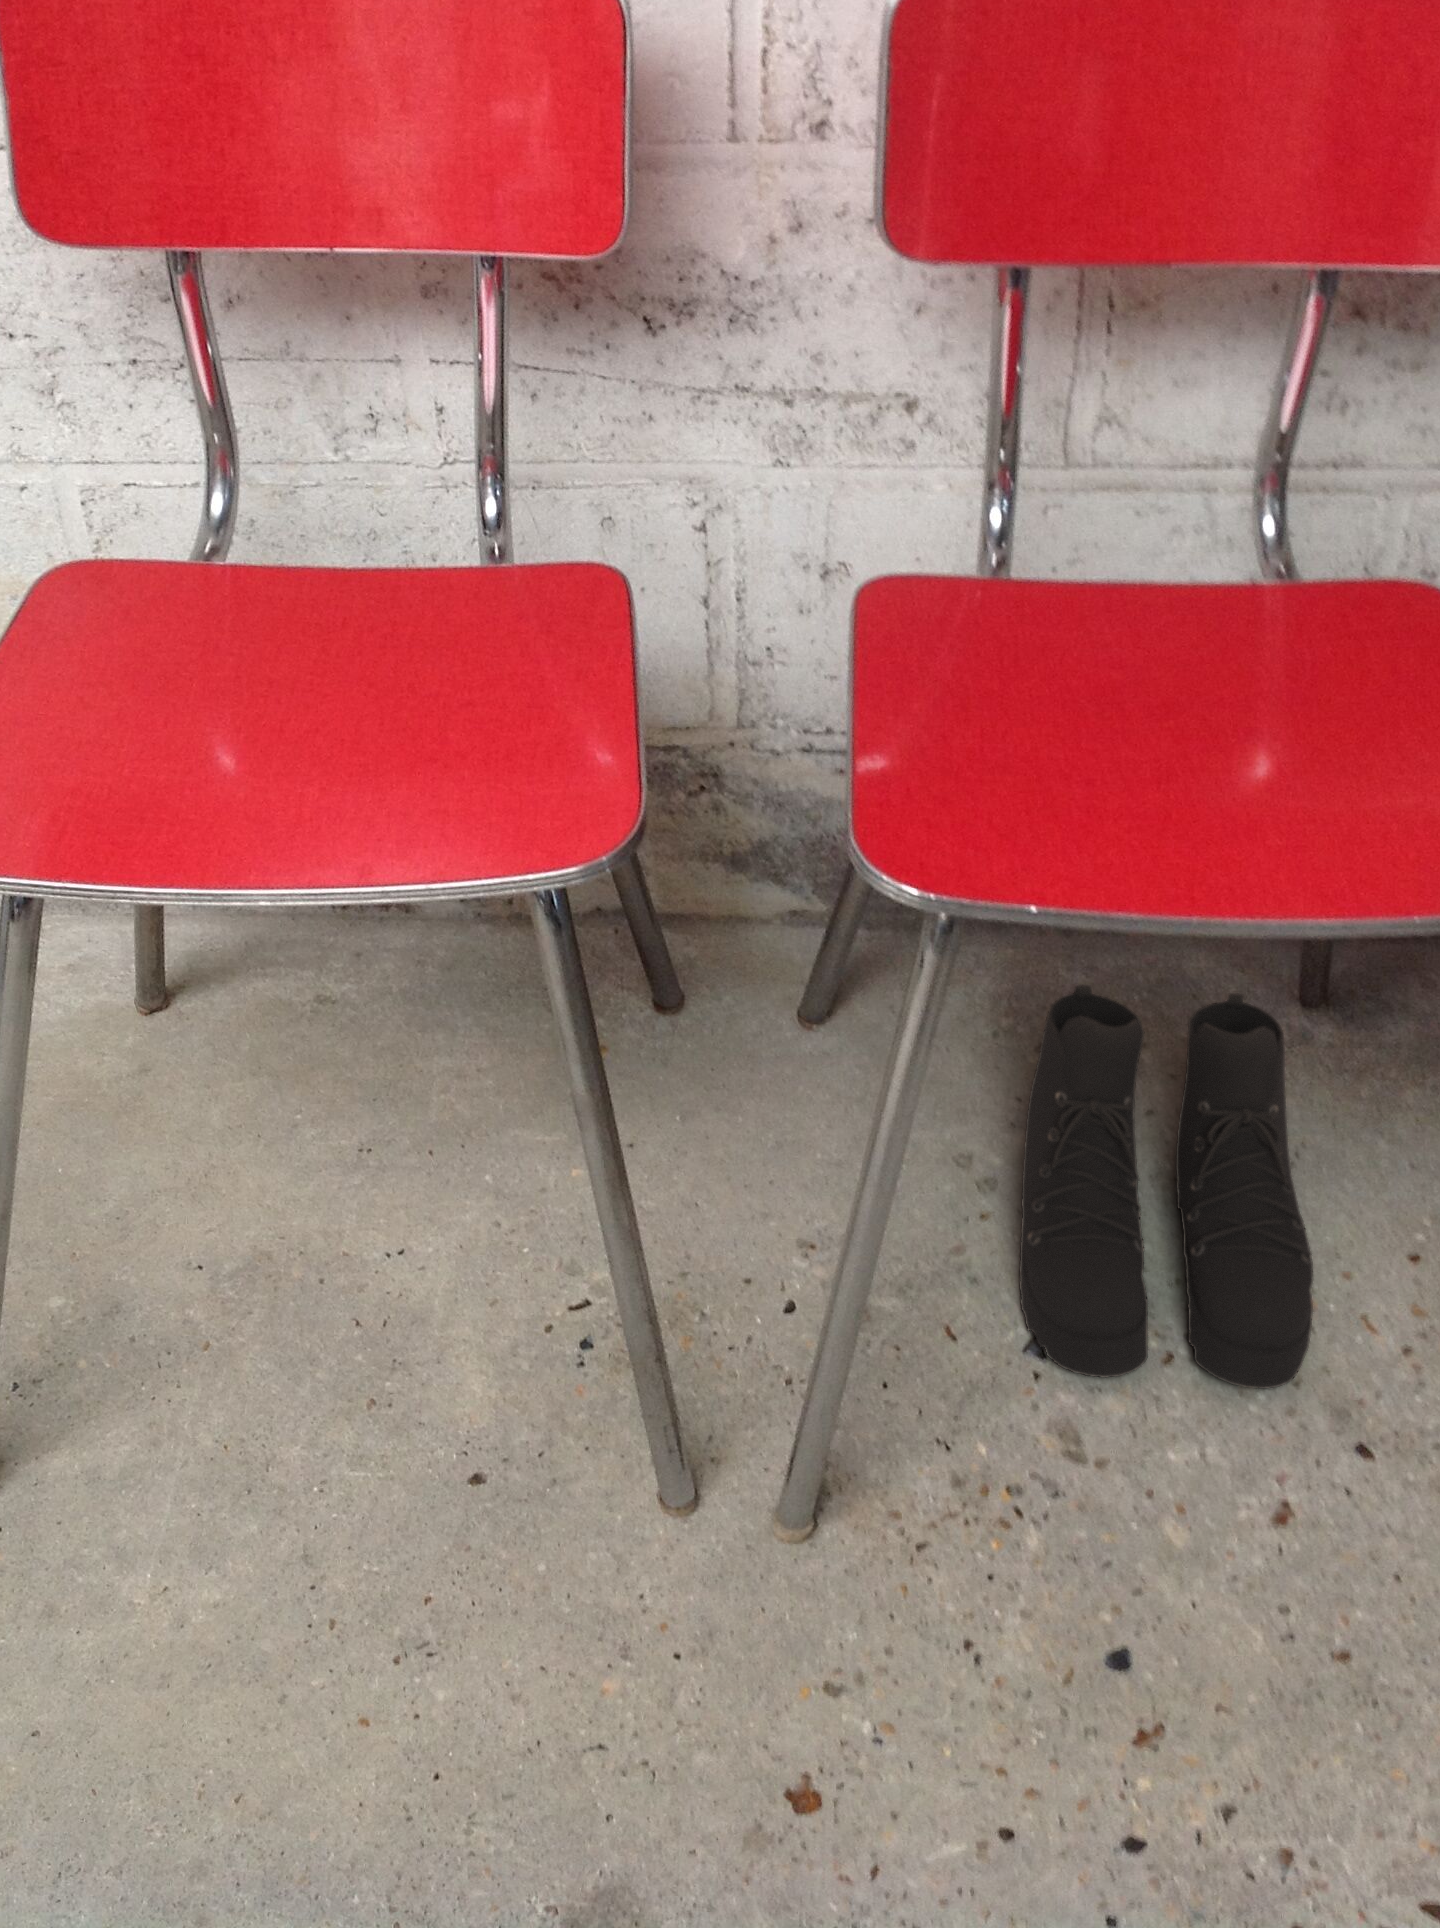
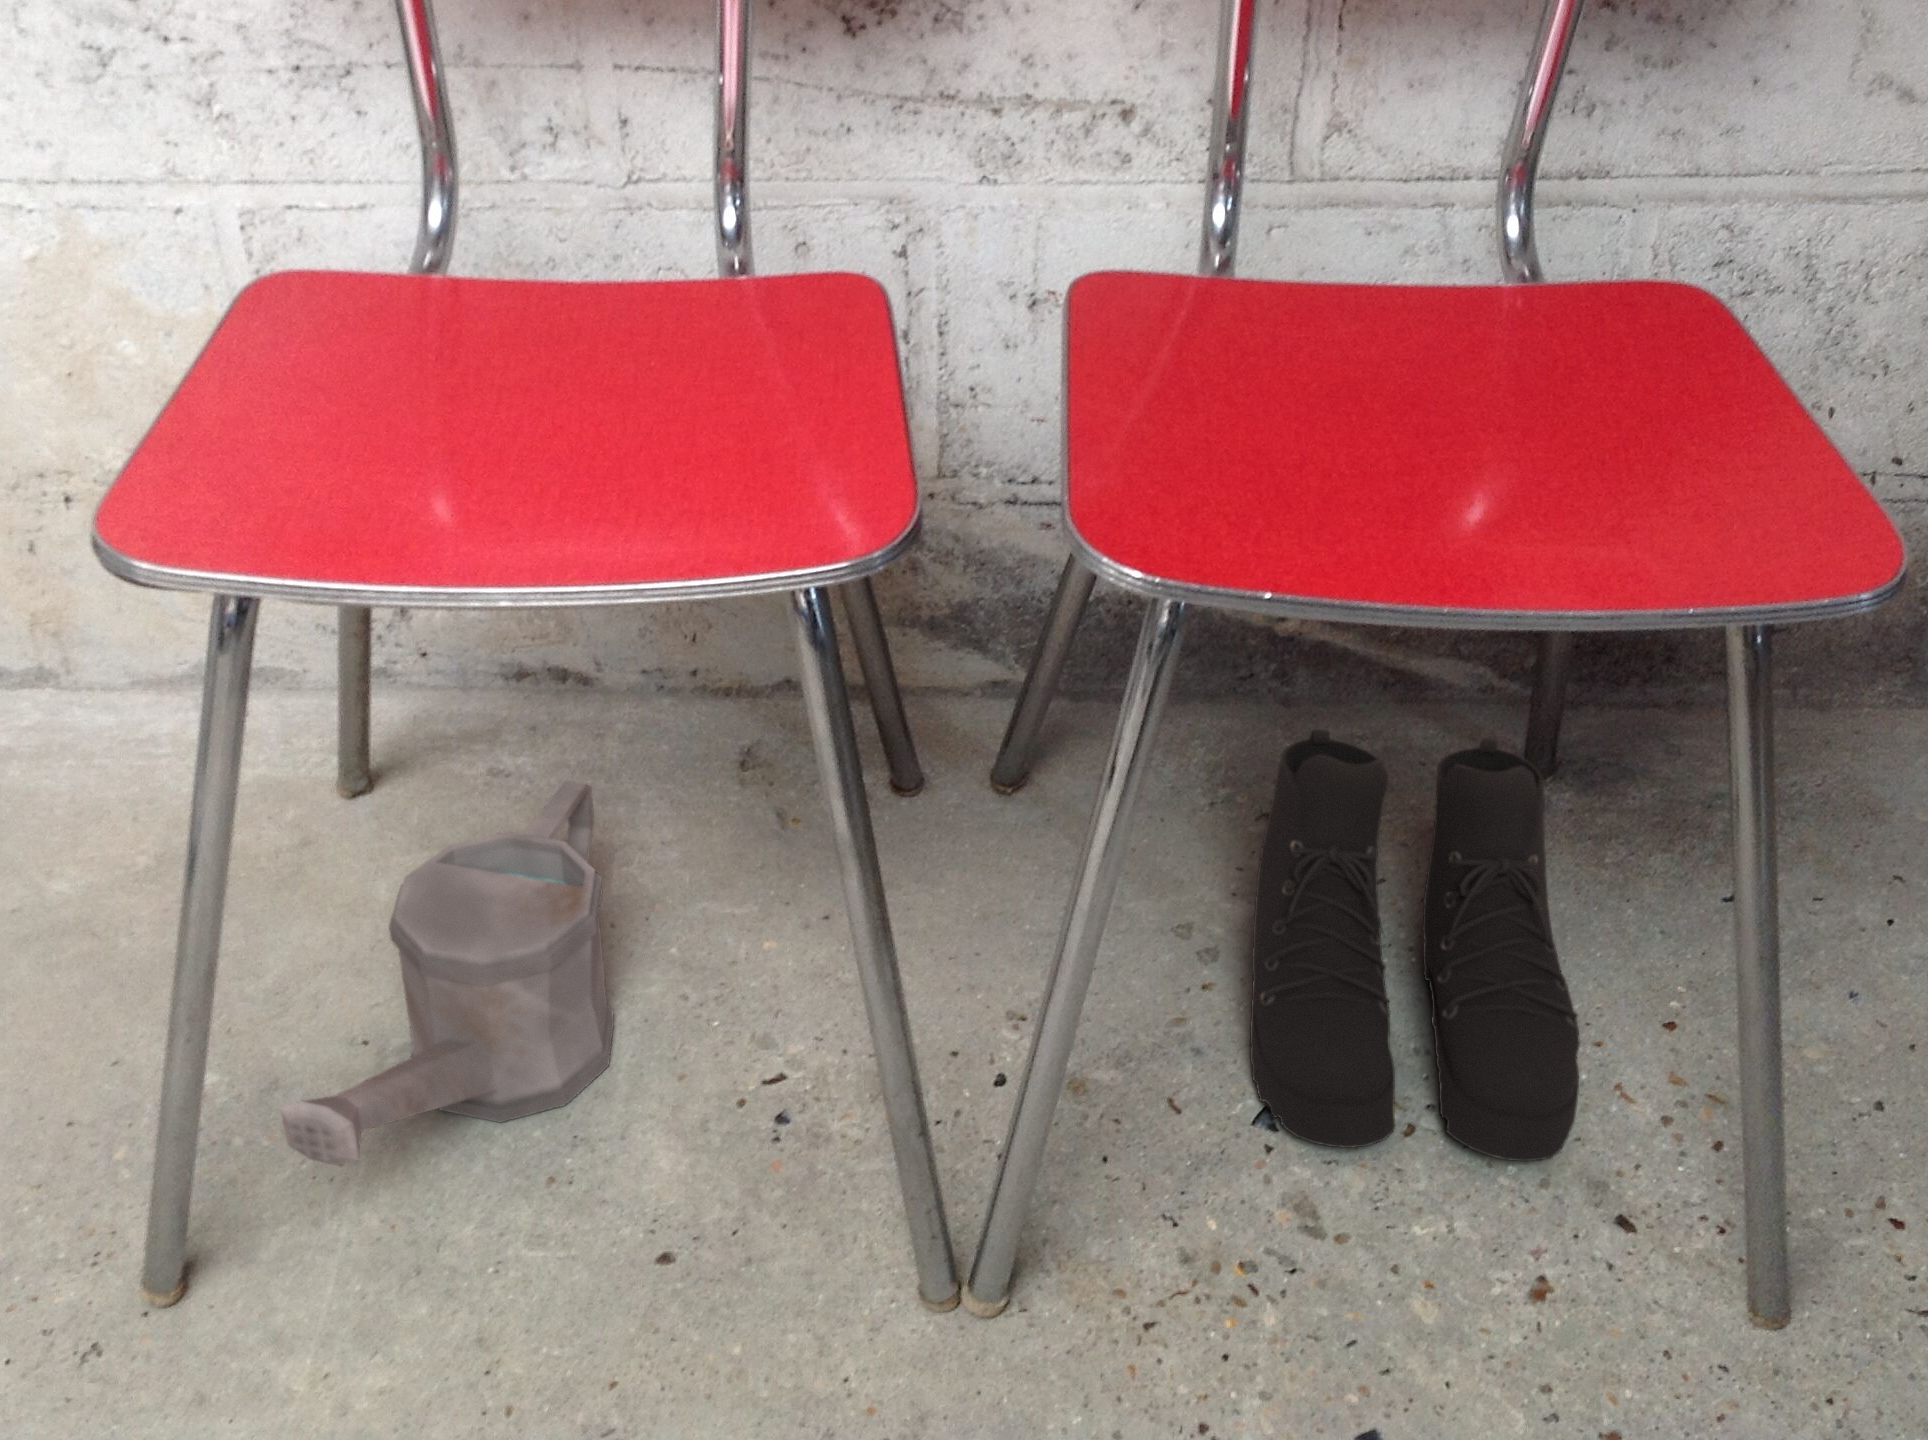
watering can: none [149,1037,444,1424] -> present [281,781,614,1165]

